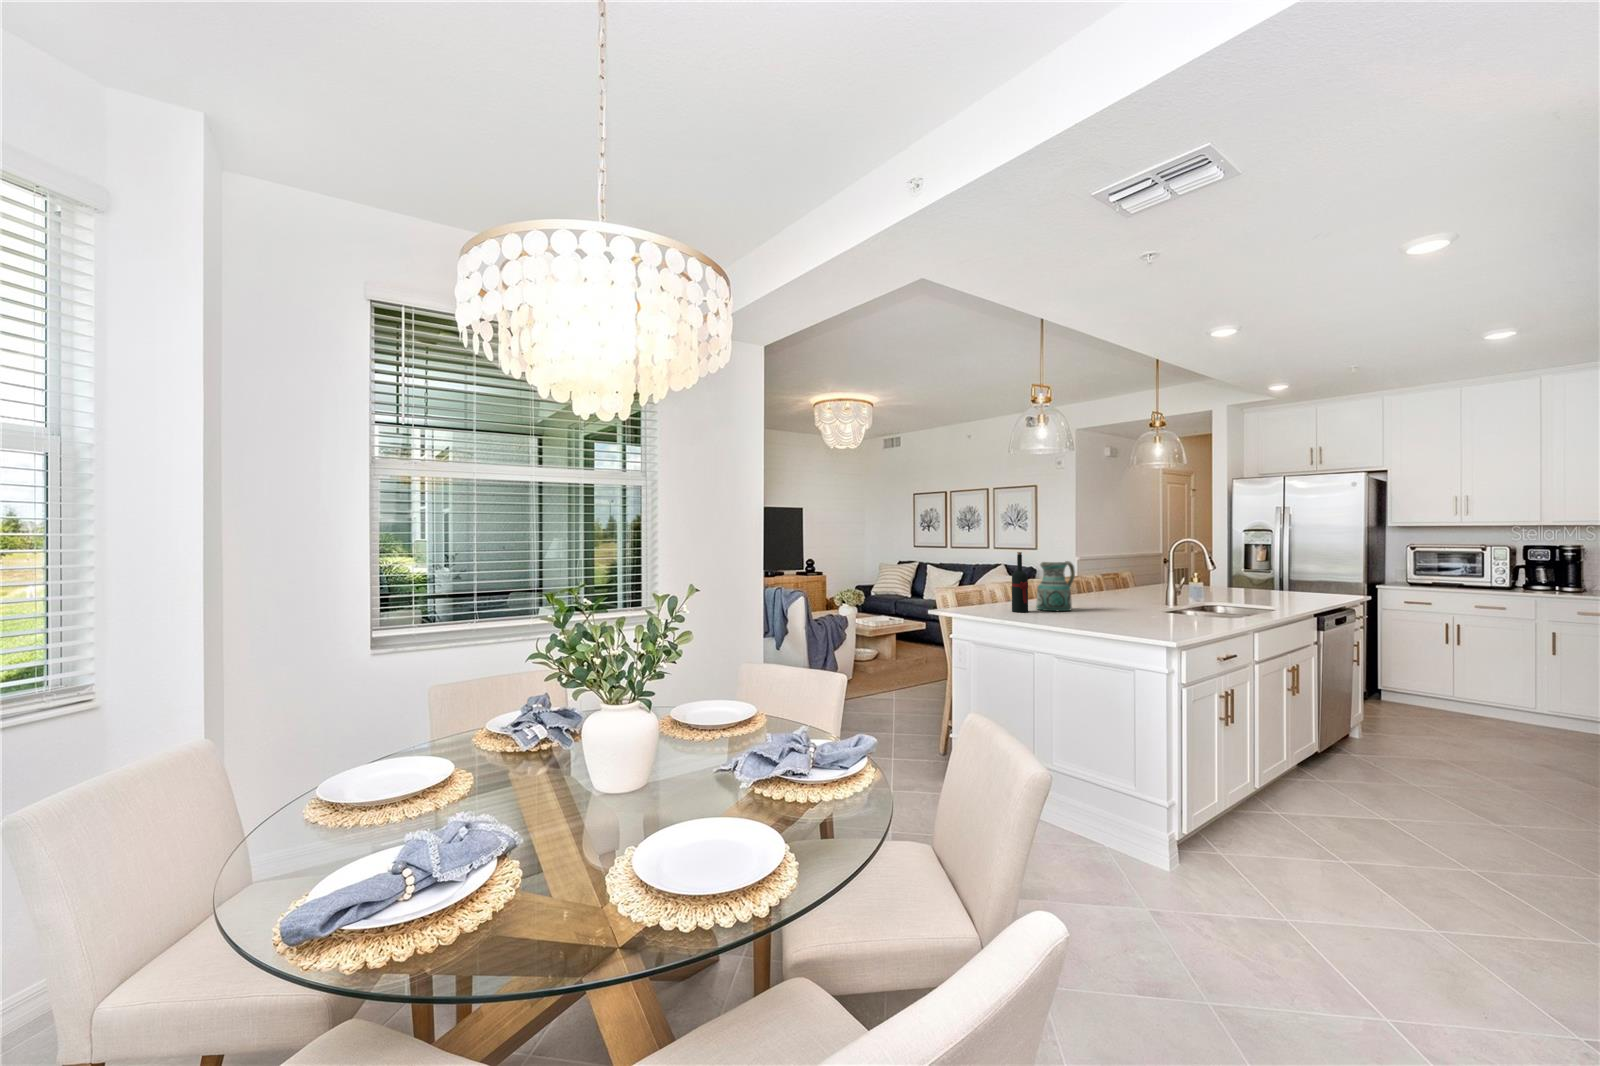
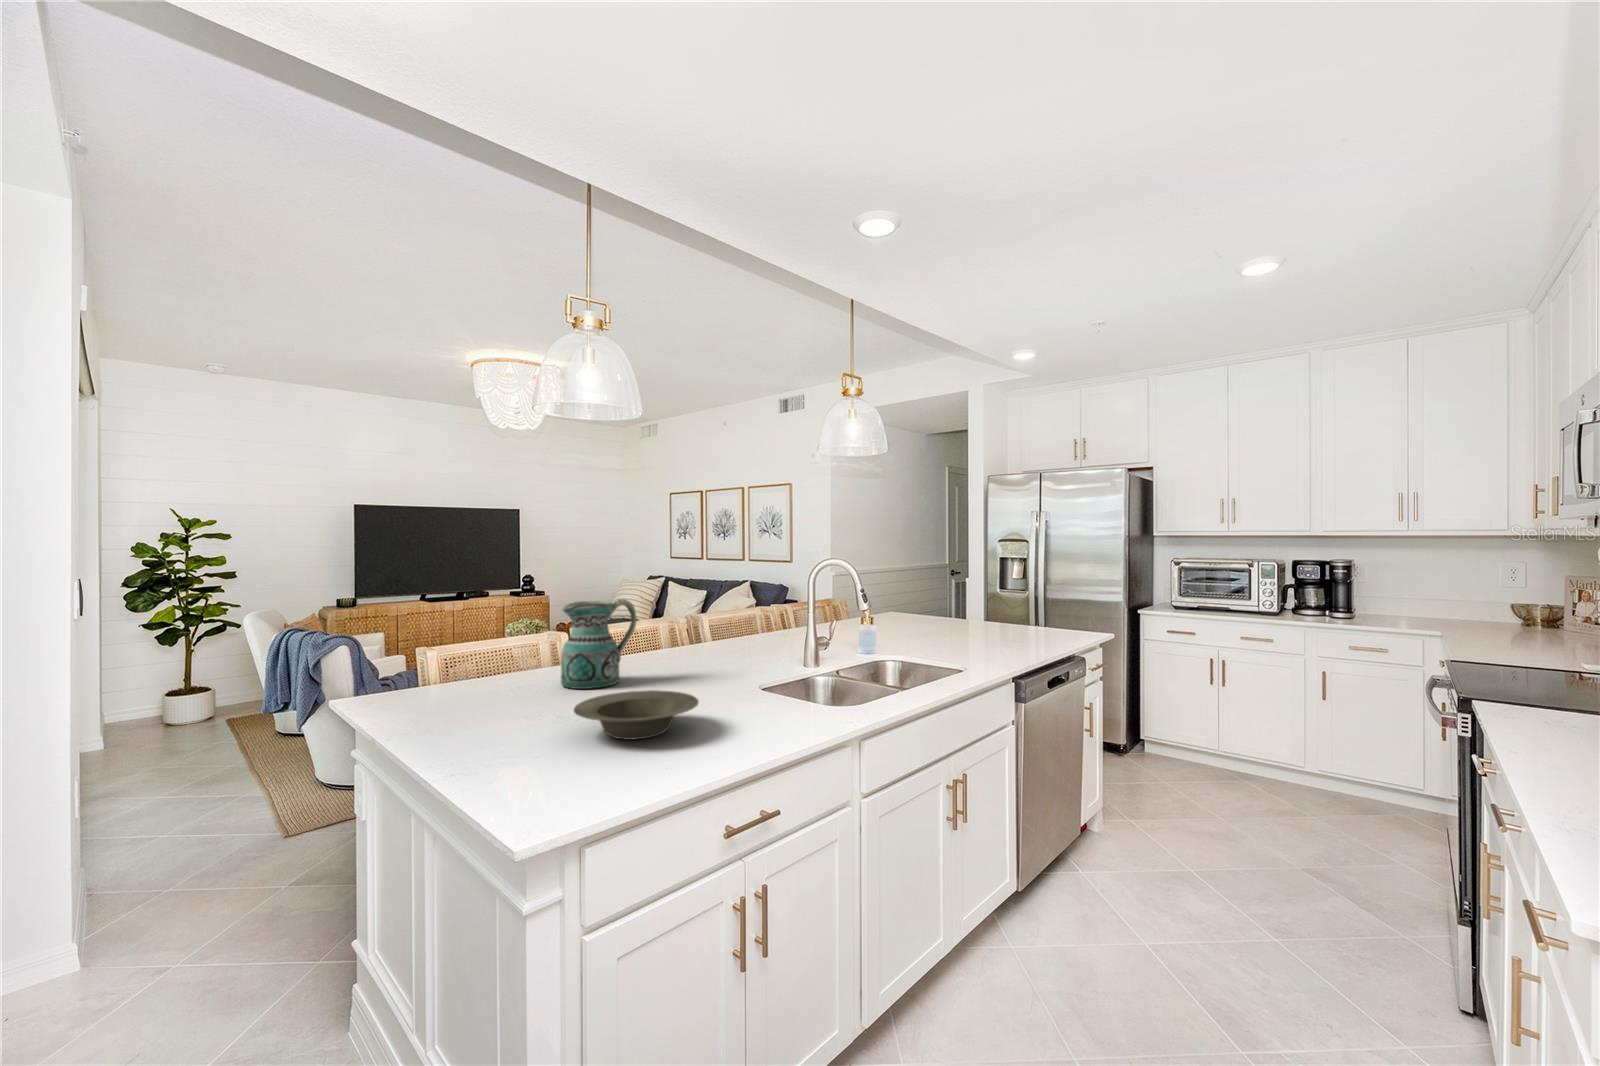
wine bottle: present [1012,552,1028,612] -> none [499,587,529,695]
bowl: none [1106,607,1178,626] -> present [574,690,698,740]

